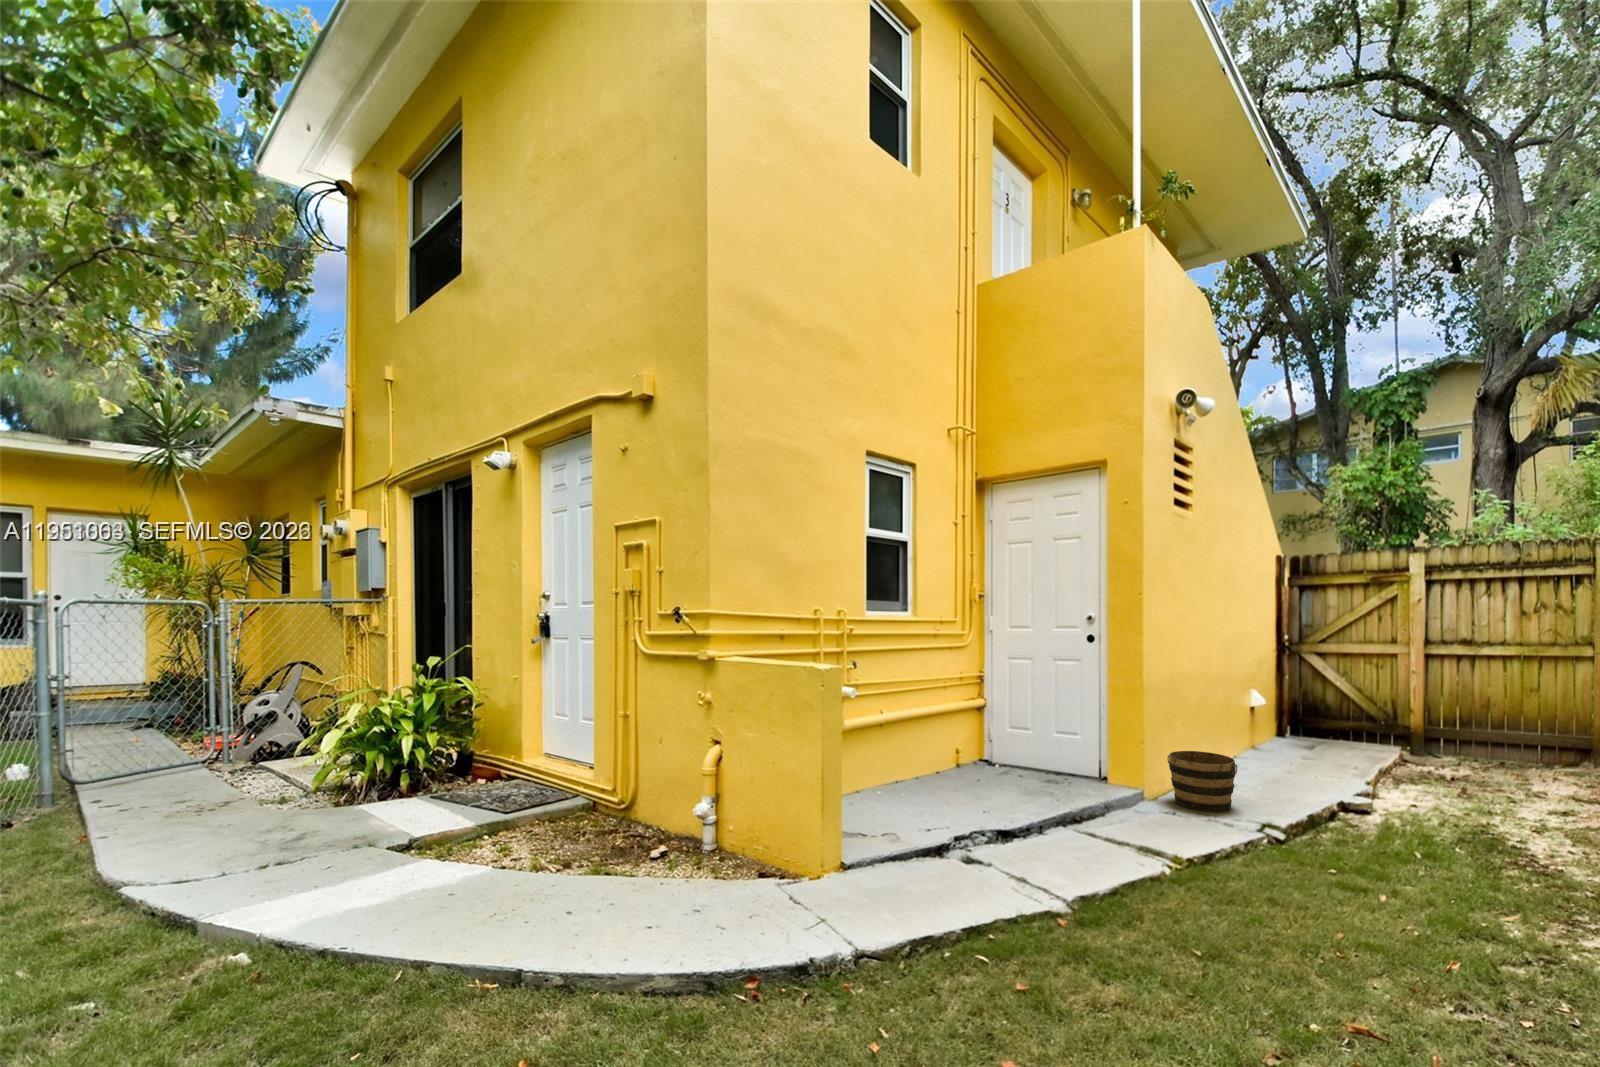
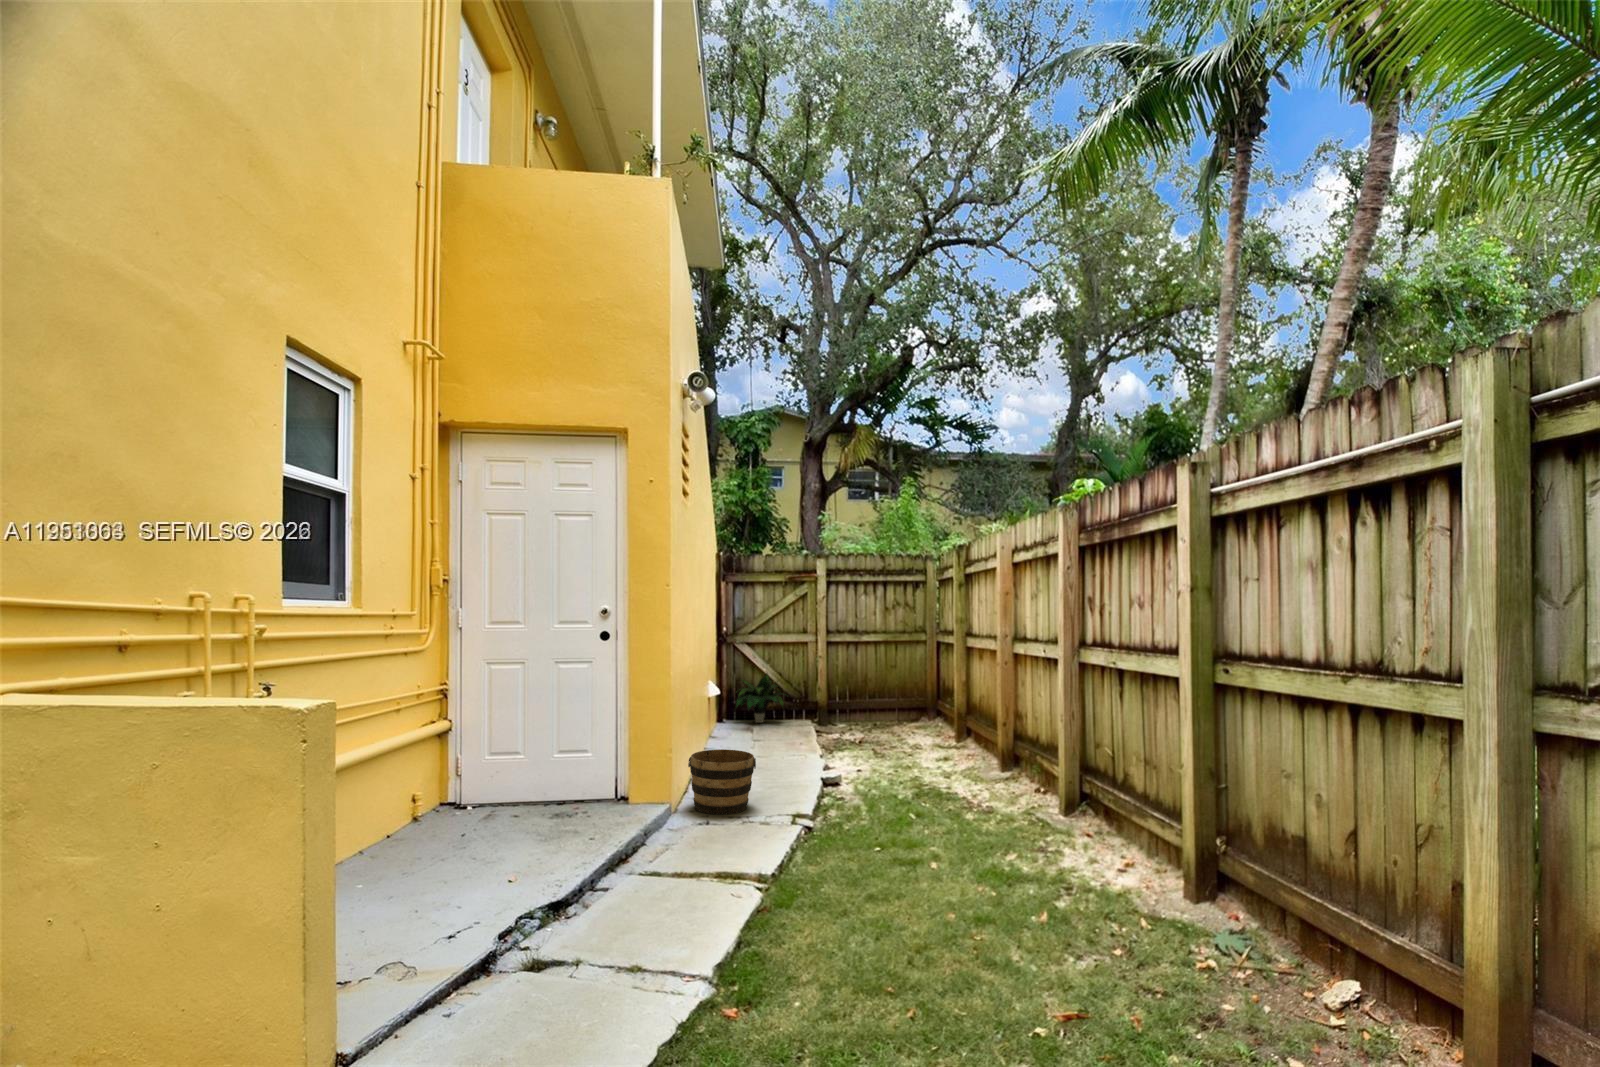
potted plant: none [1297,685,1381,741] -> present [736,674,784,723]

